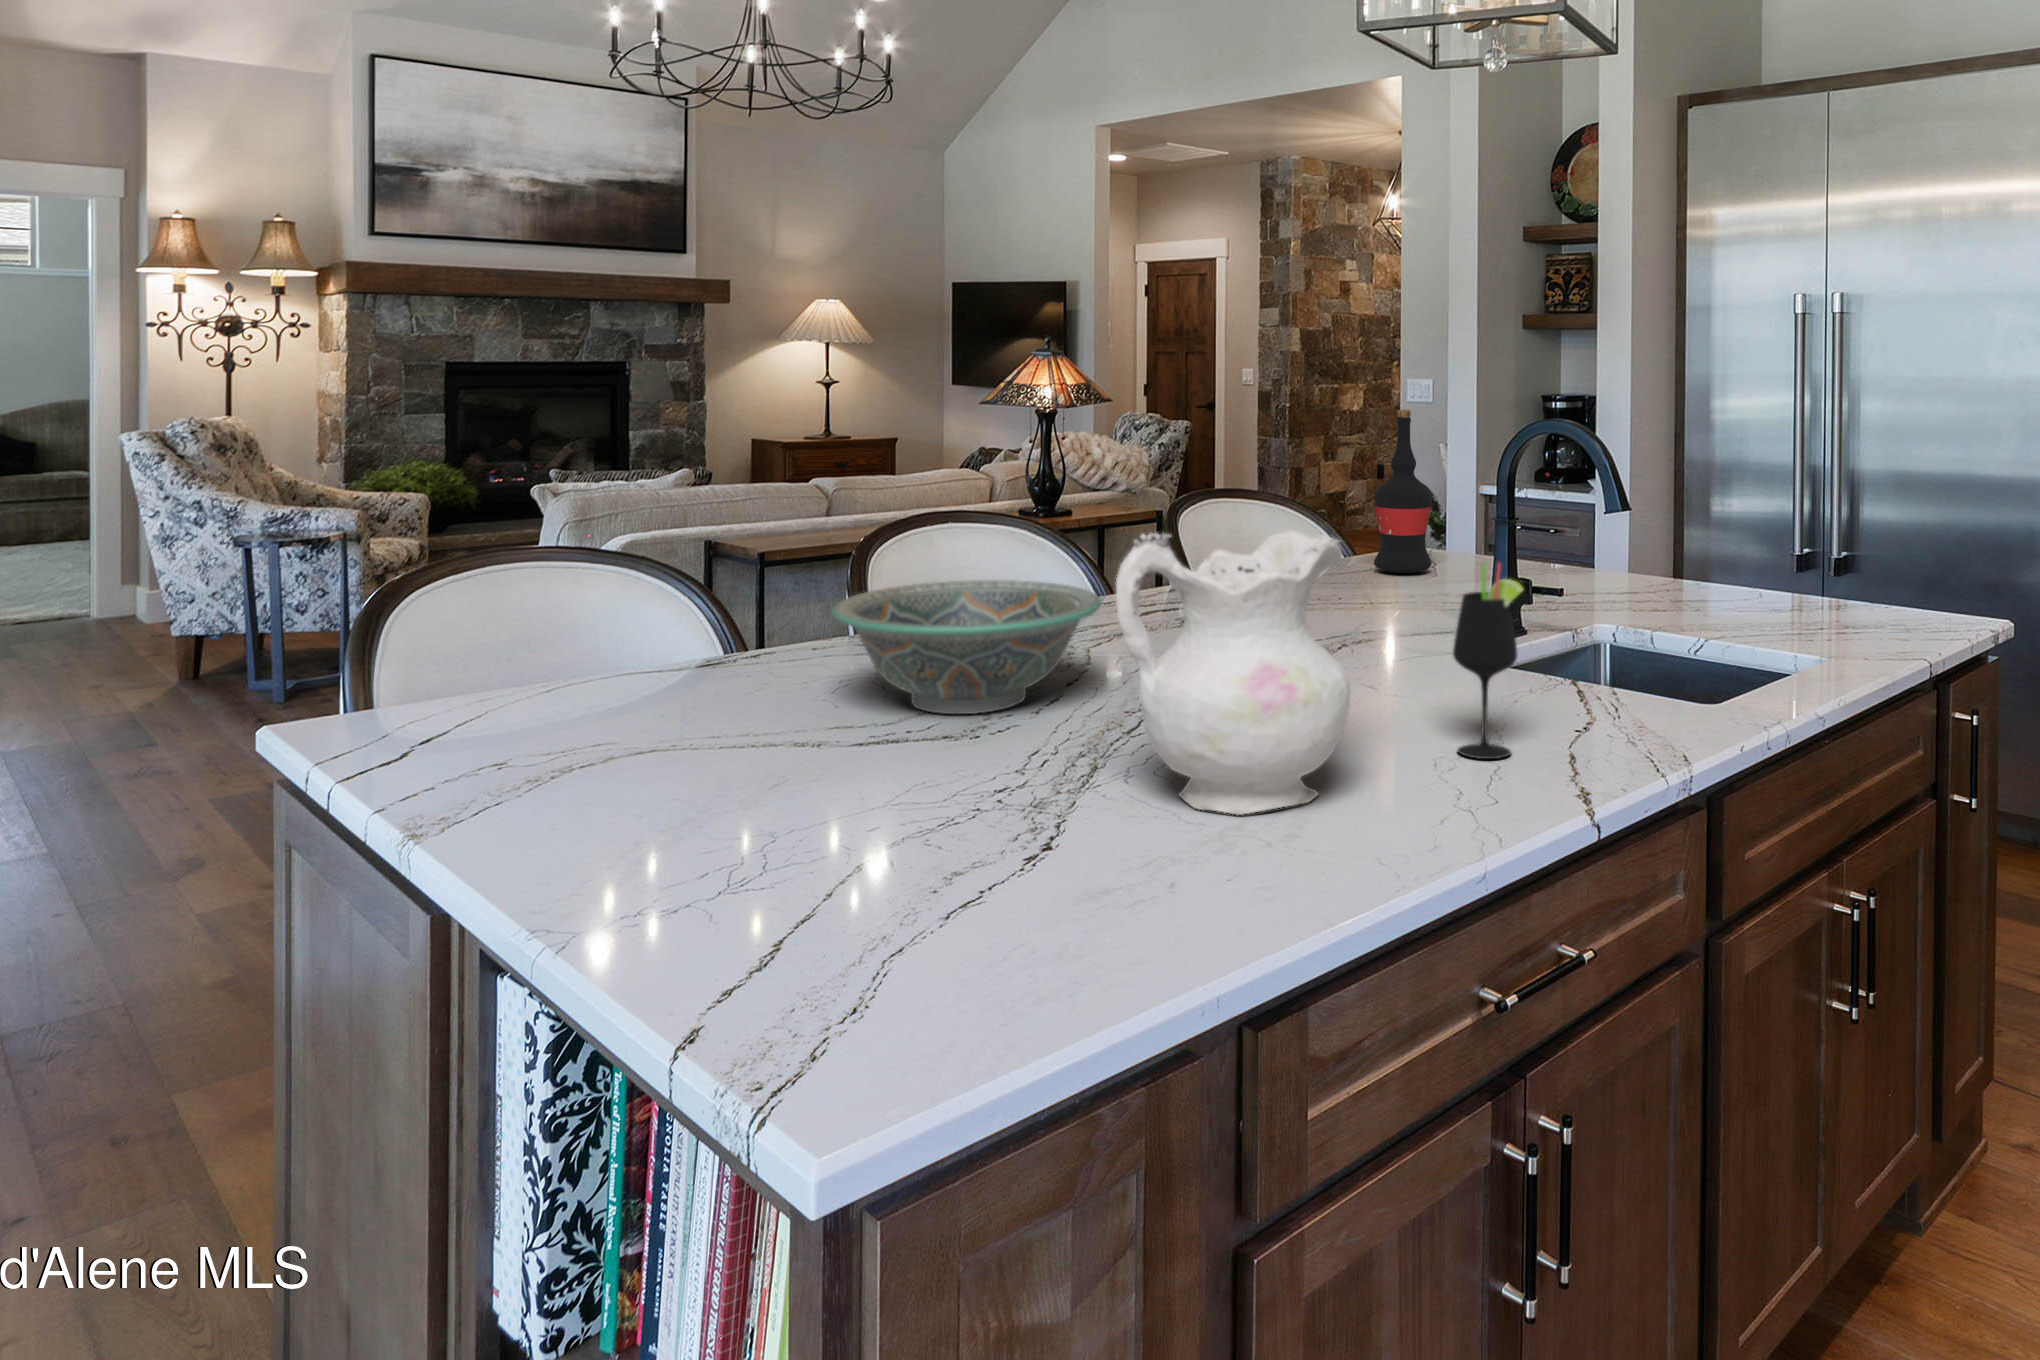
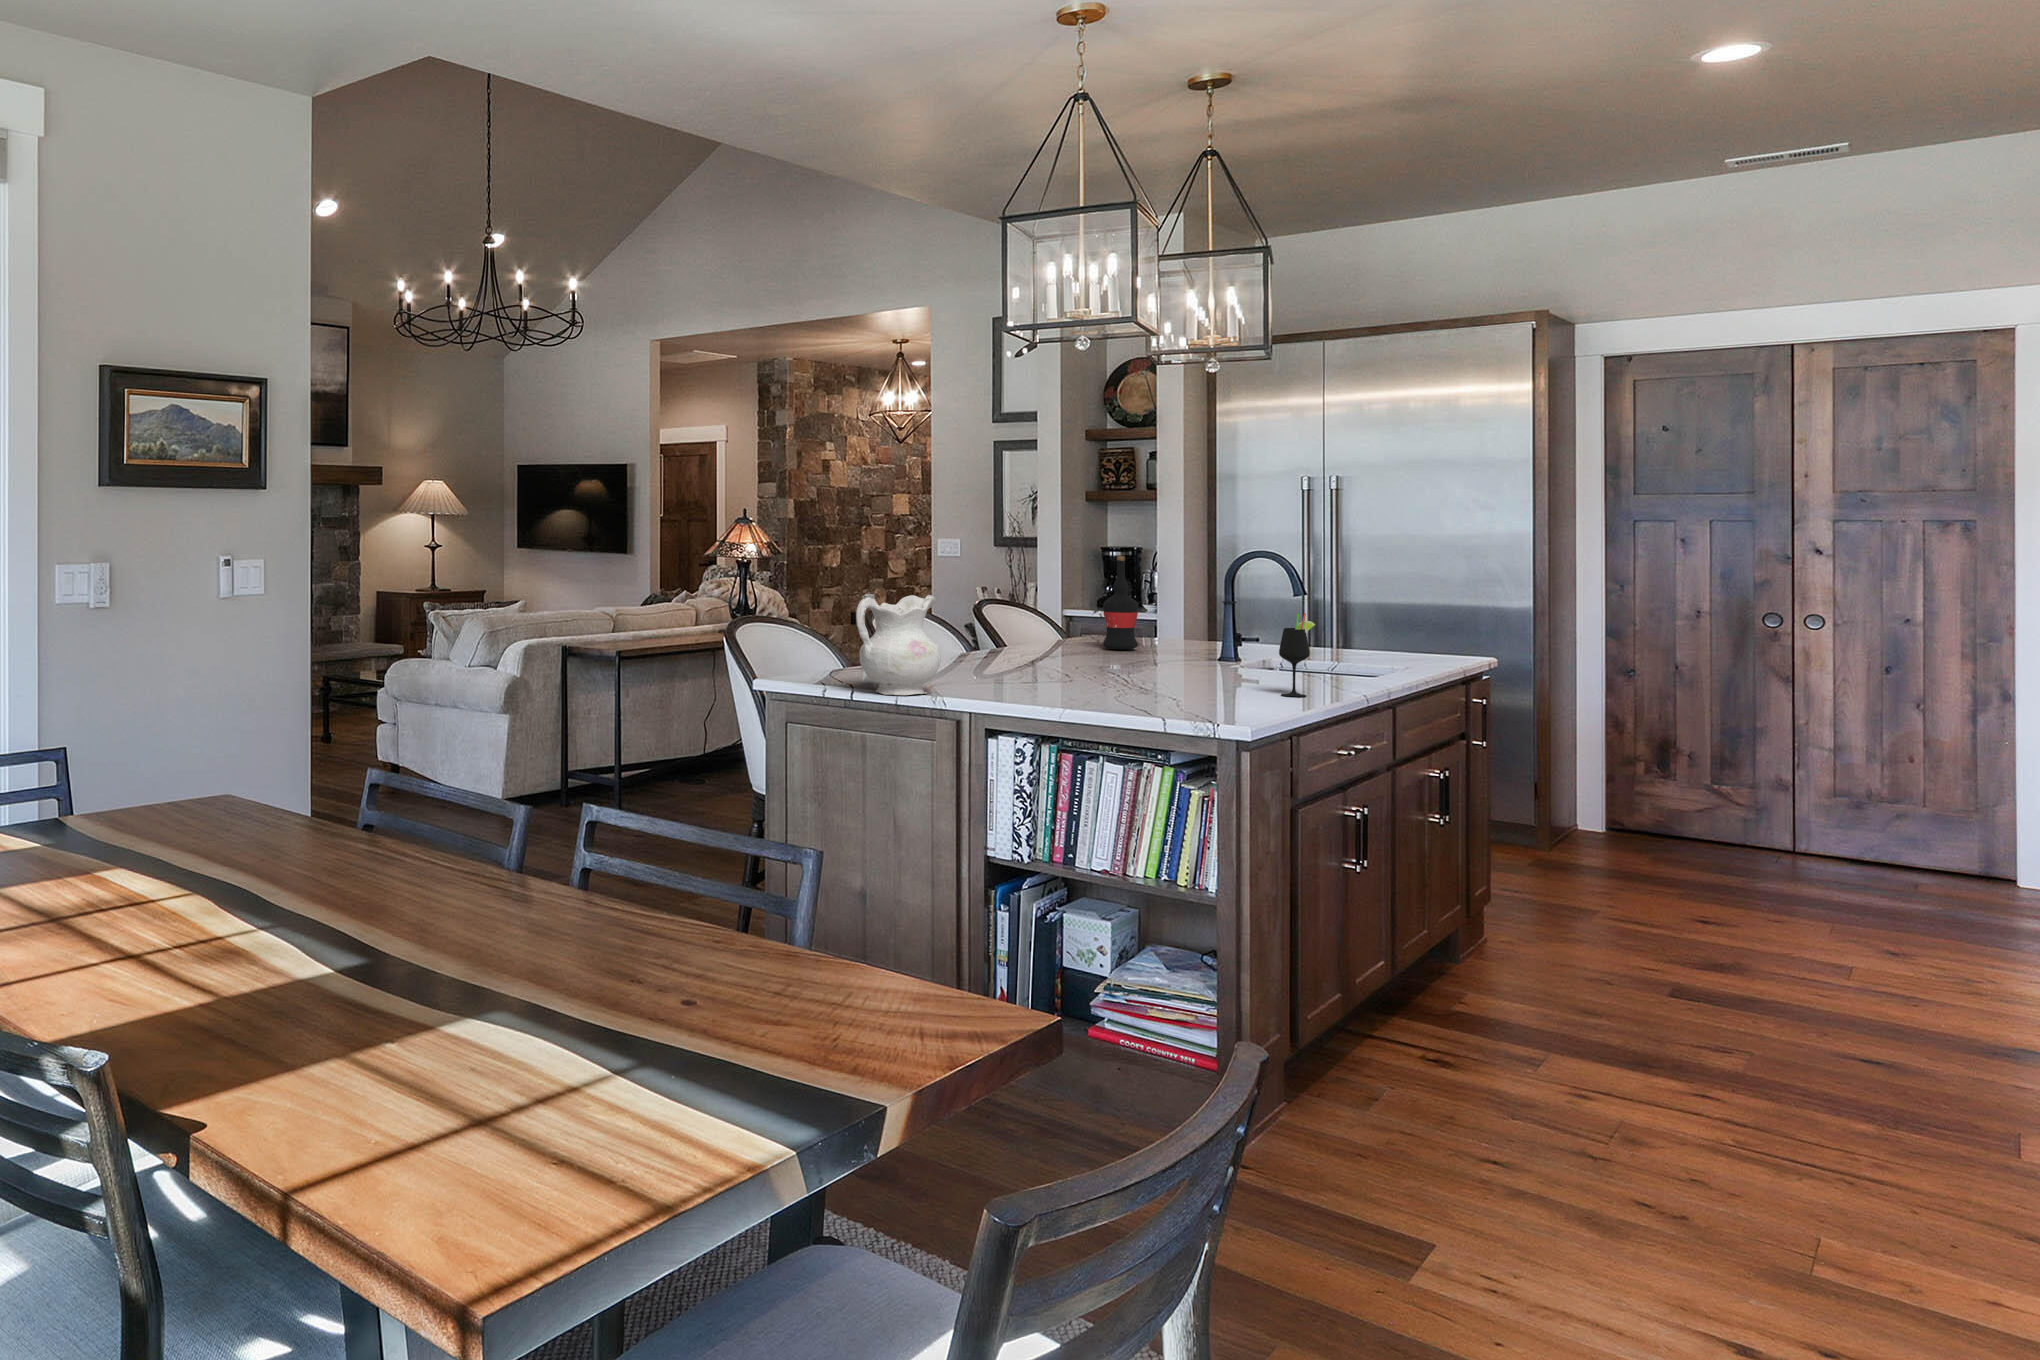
ceramic pitcher: present [1116,531,1350,815] -> present [856,594,941,695]
decorative bowl: present [832,580,1101,714] -> none [970,636,1093,688]

